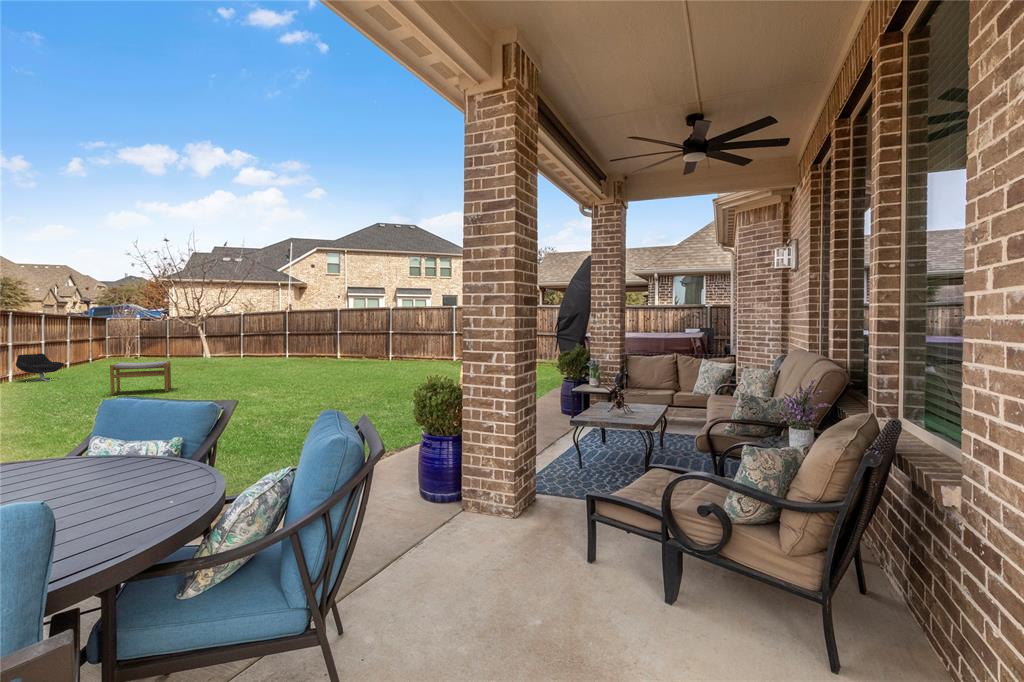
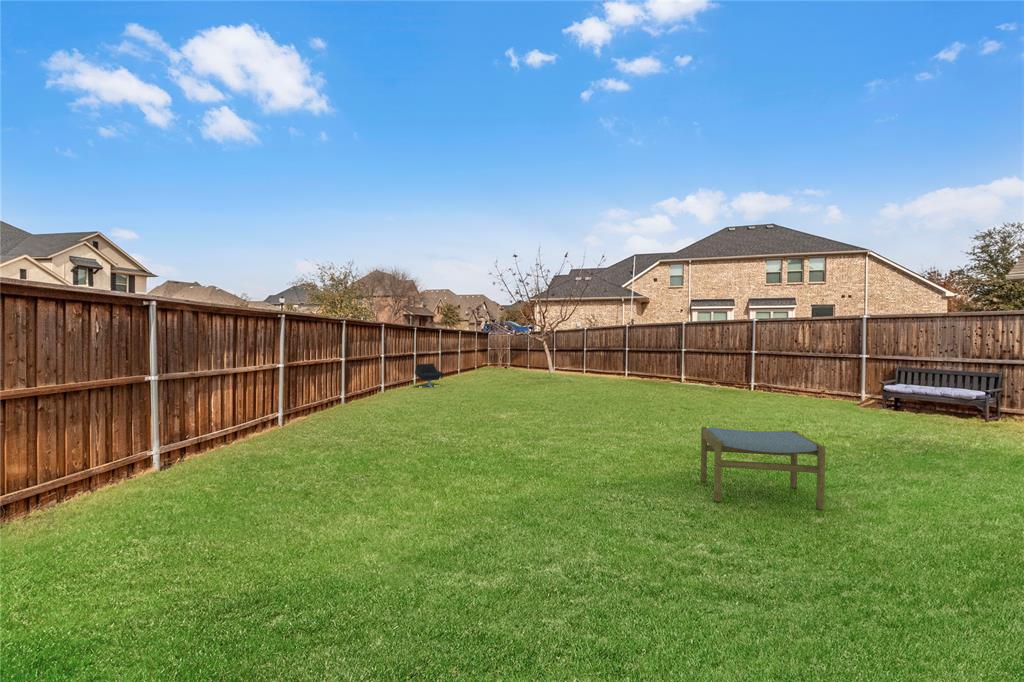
footstool: present [110,361,171,395] -> present [701,427,825,510]

